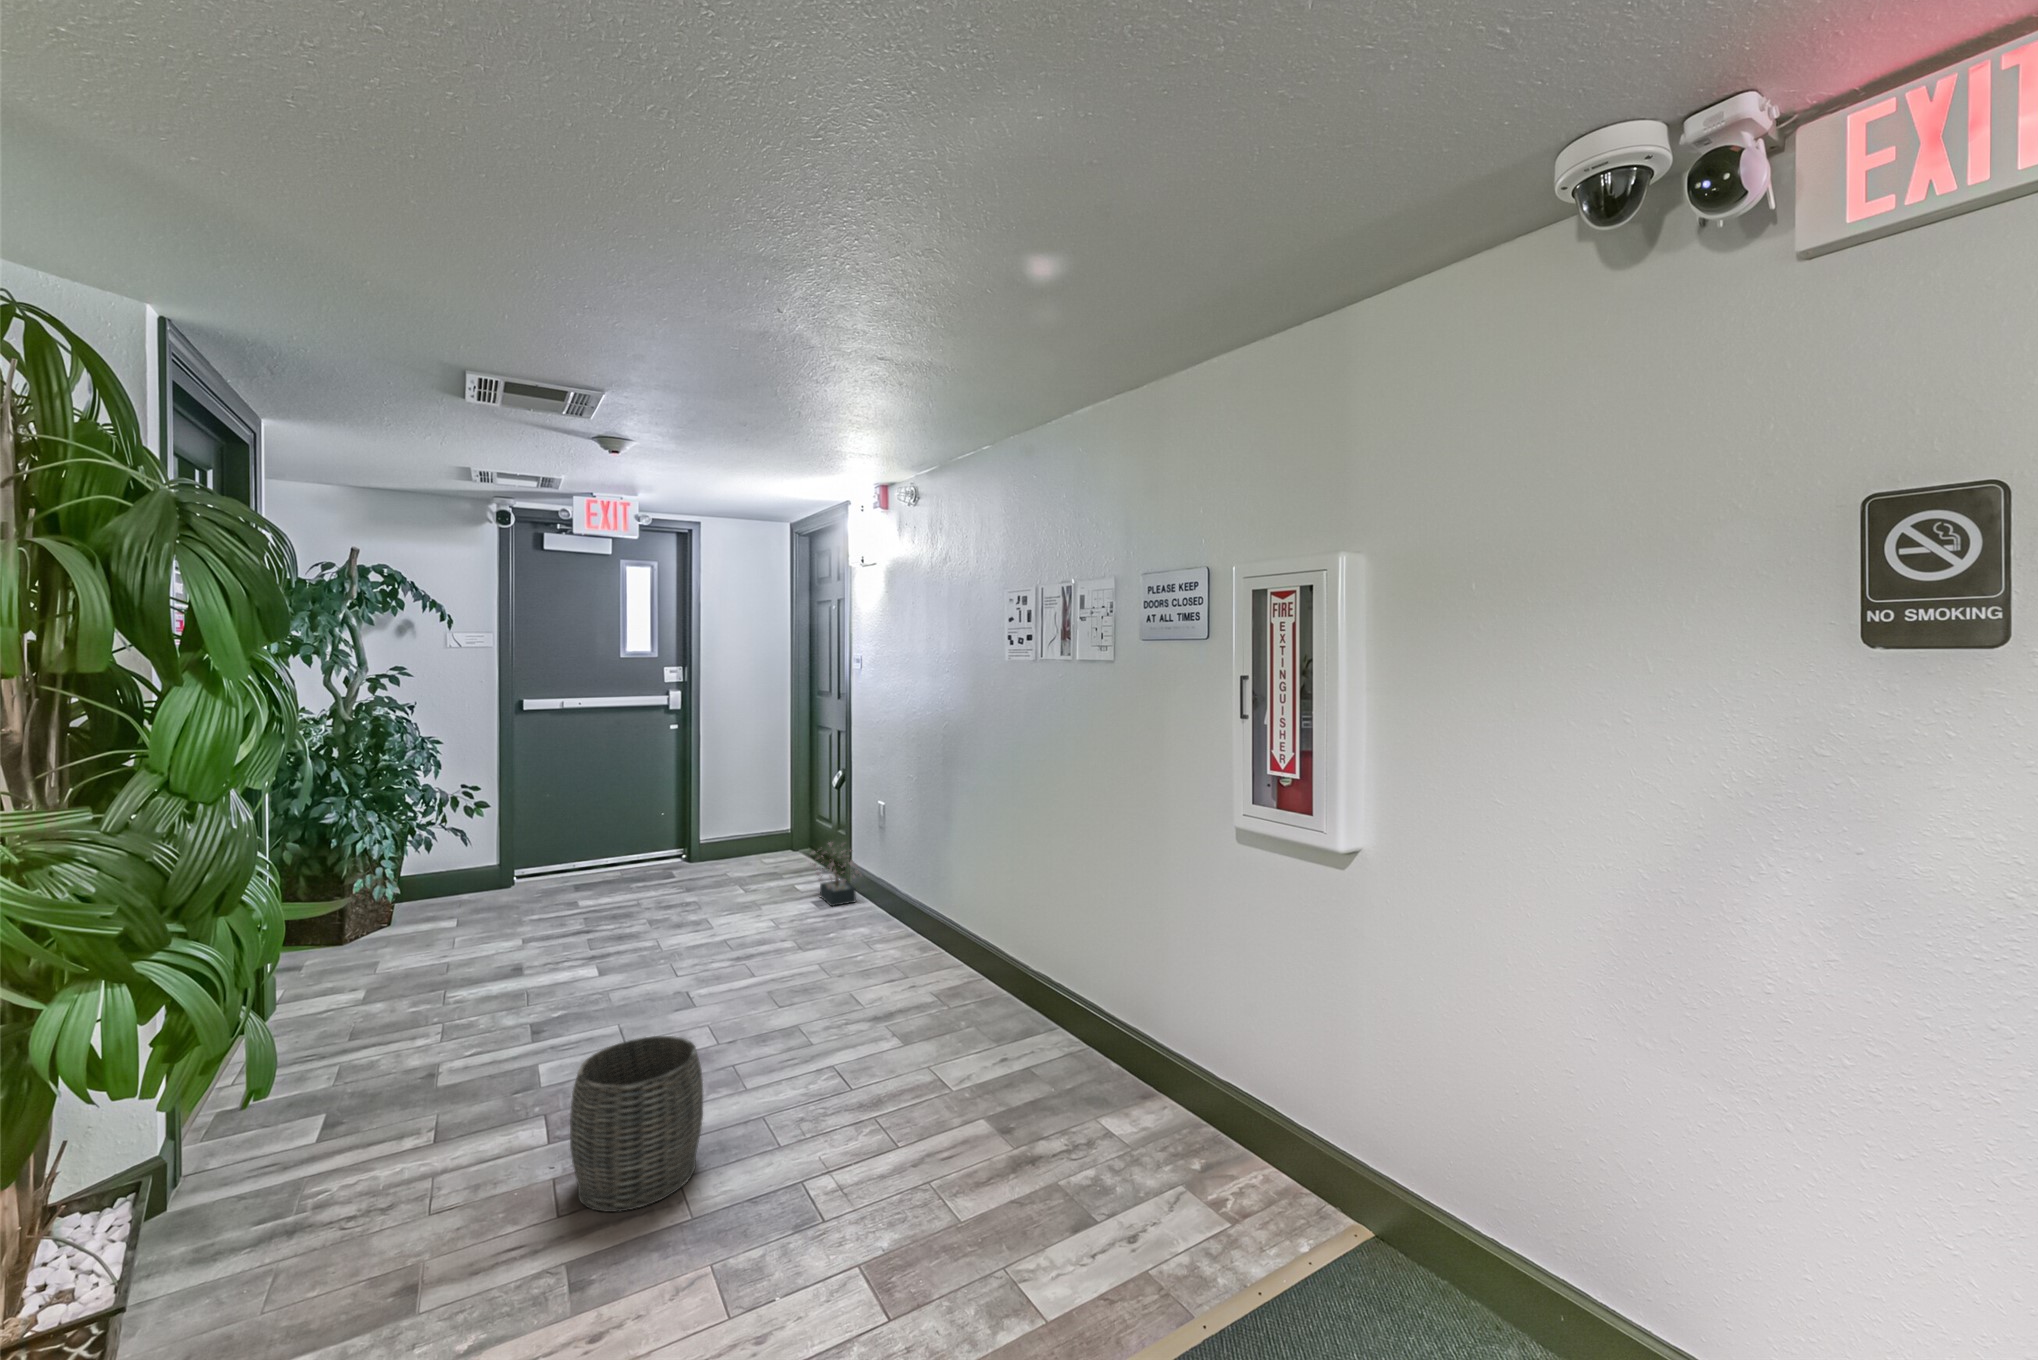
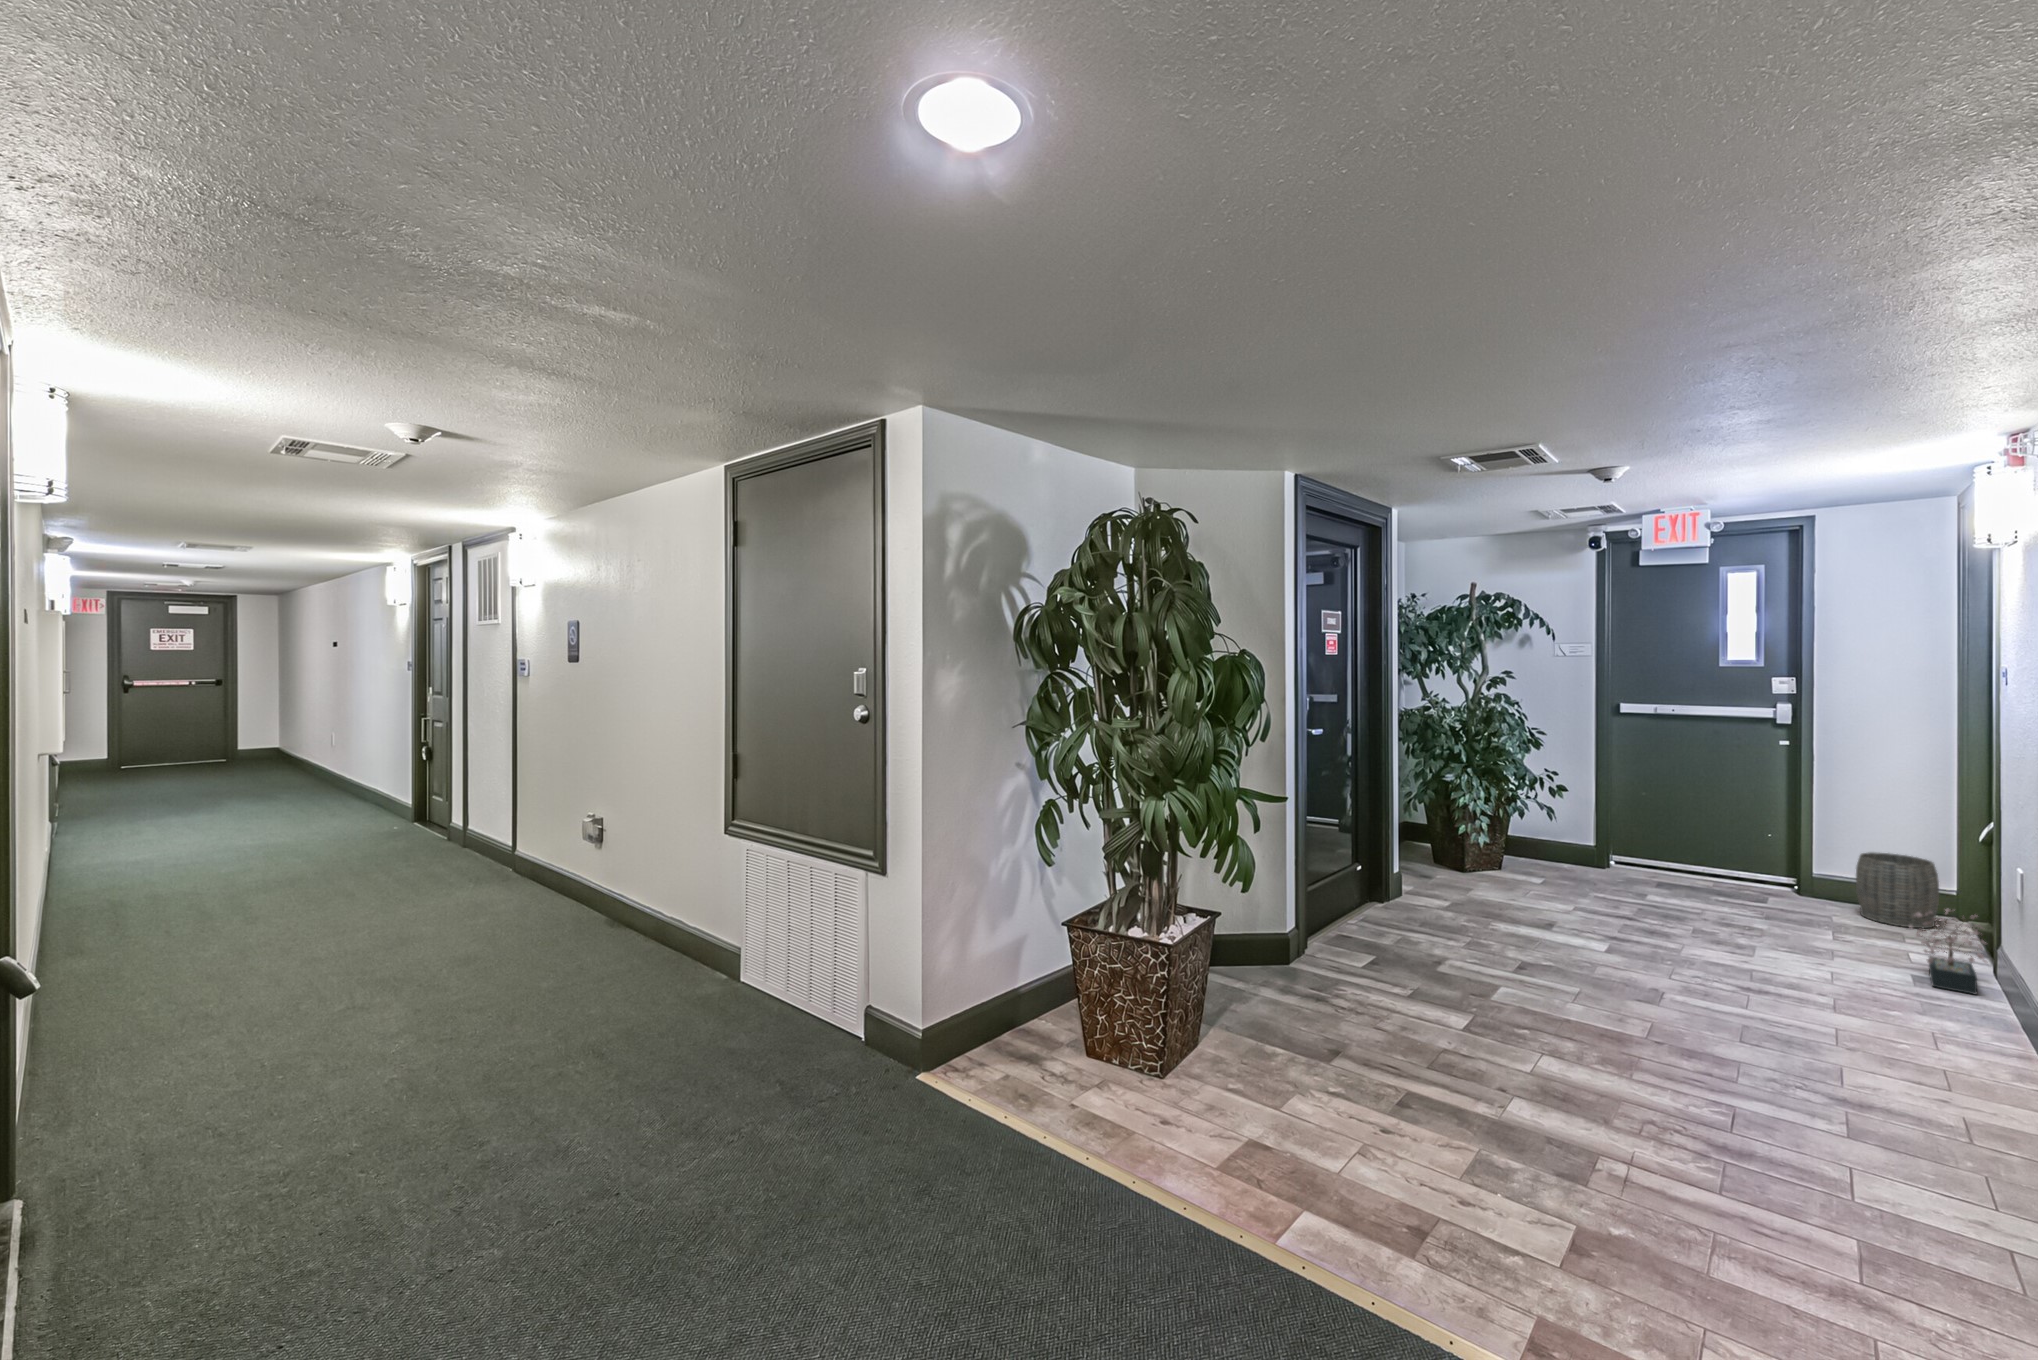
woven basket: present [570,1036,703,1212] -> present [1856,852,1939,928]

